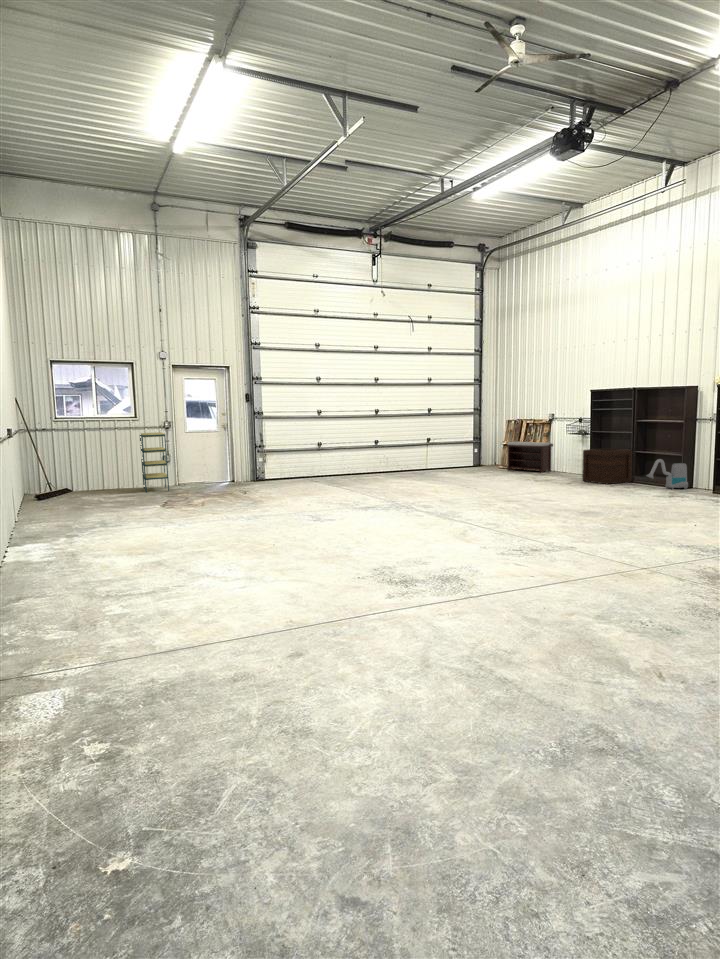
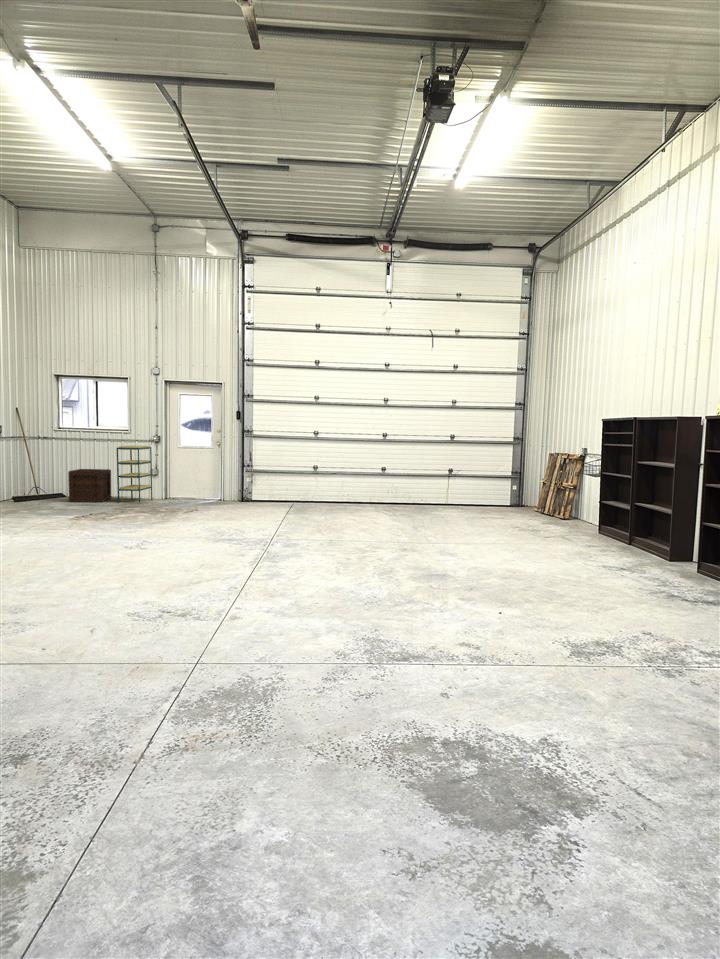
bench: present [507,442,553,473] -> none [531,481,584,523]
wooden crate: present [582,448,632,484] -> present [68,469,111,502]
vacuum cleaner: present [646,459,688,489] -> none [628,524,699,575]

